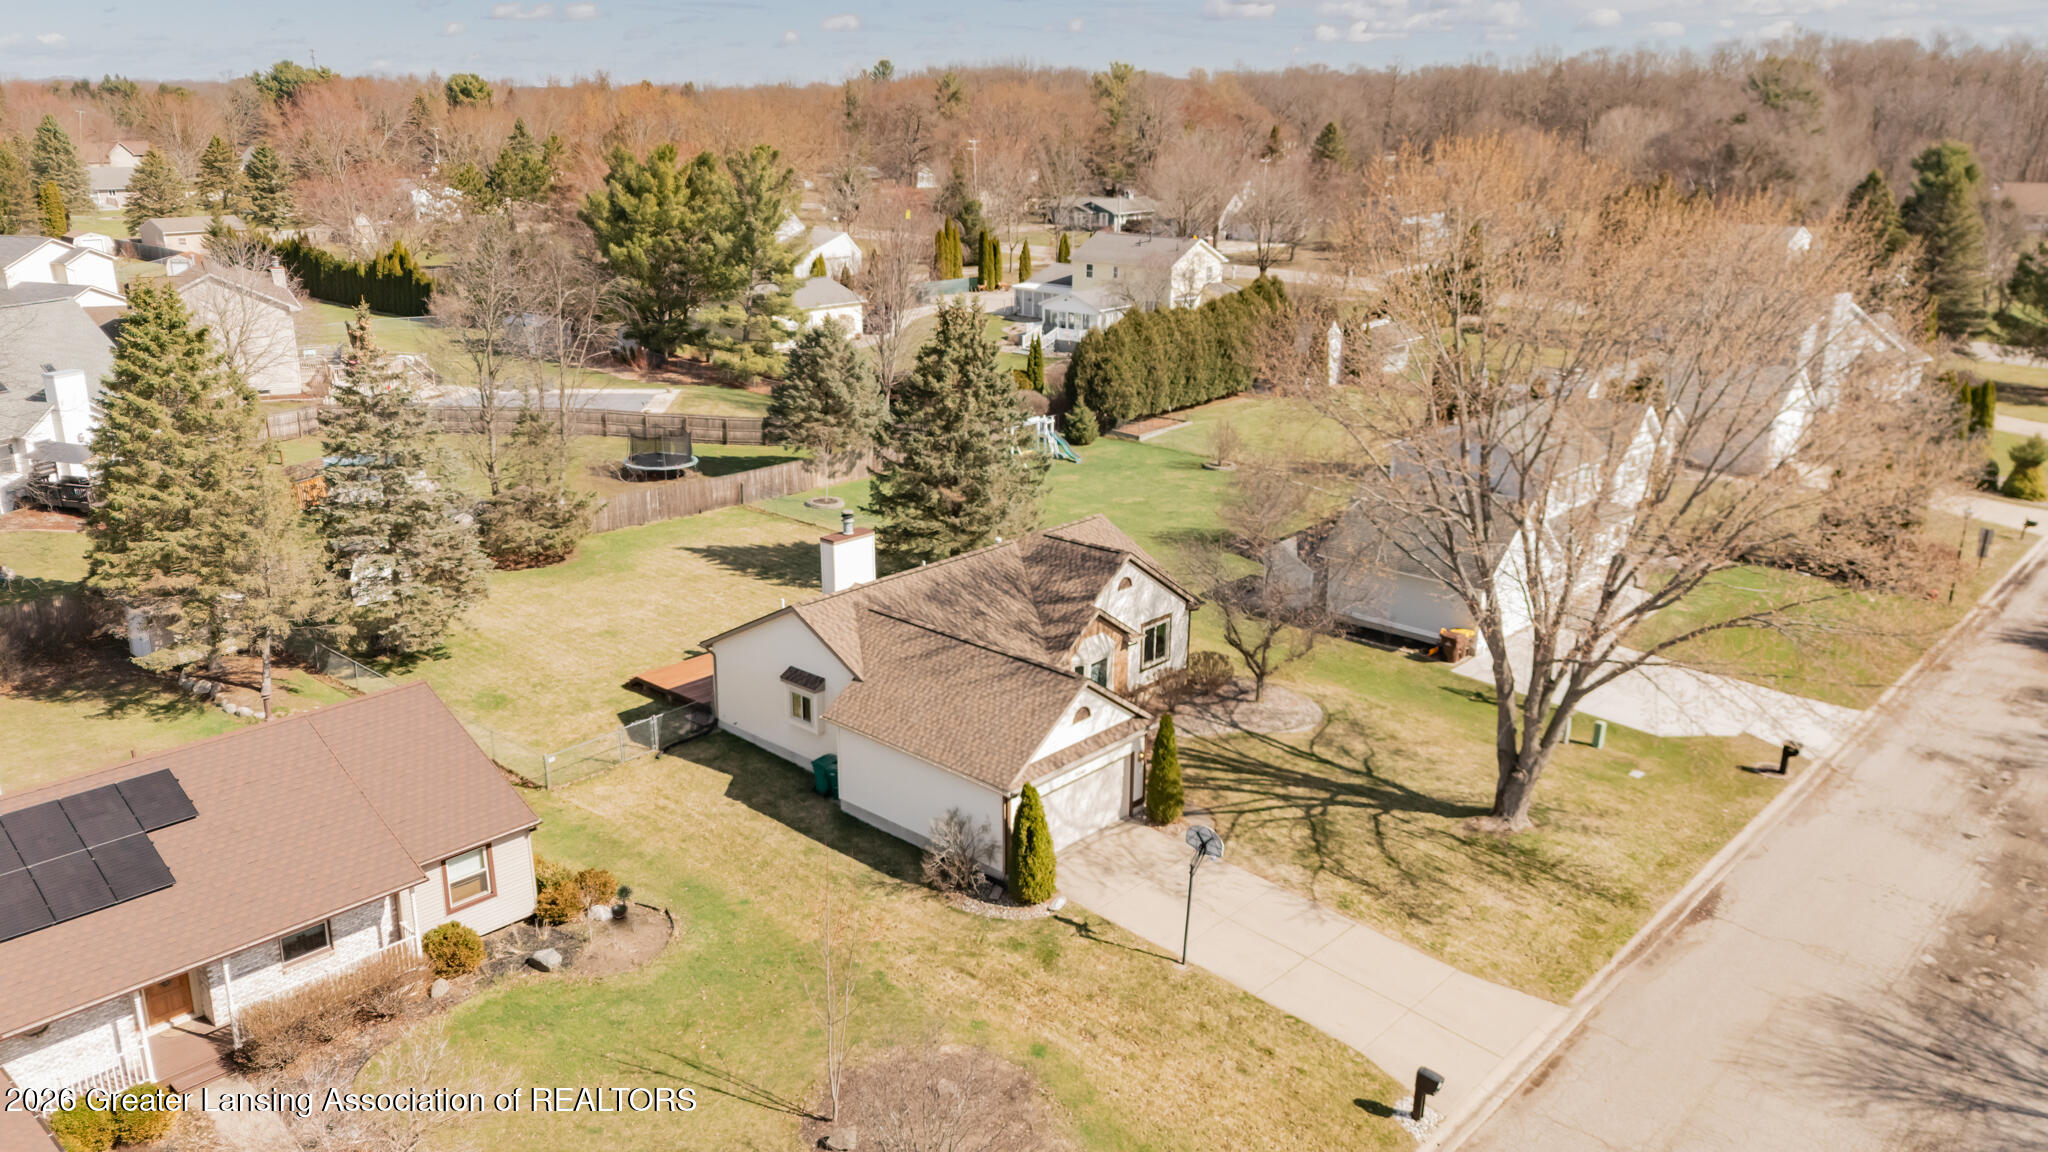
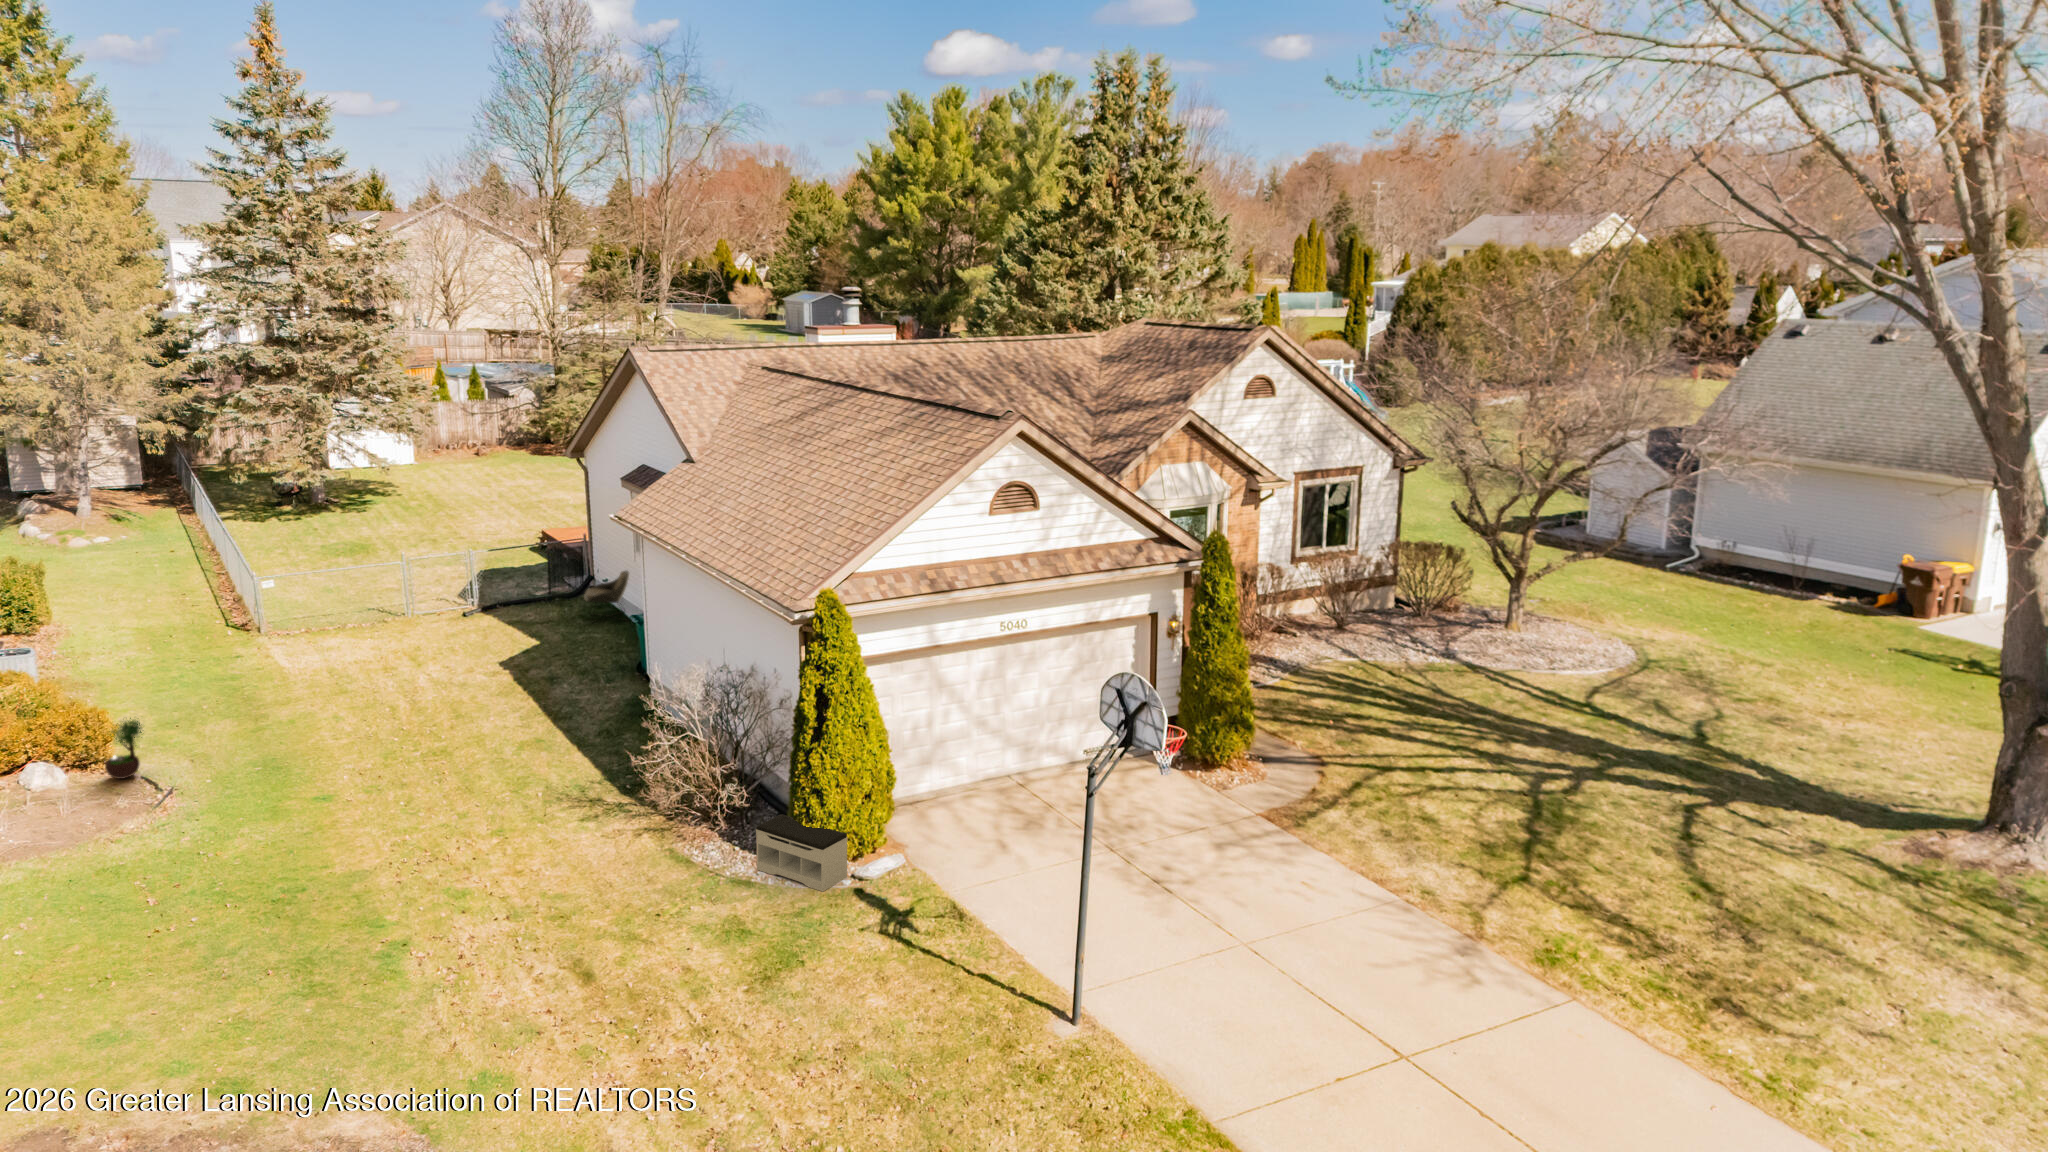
lounge chair: none [722,722,755,761] -> present [584,570,629,619]
bench: none [1005,889,1049,924] -> present [756,814,847,892]

